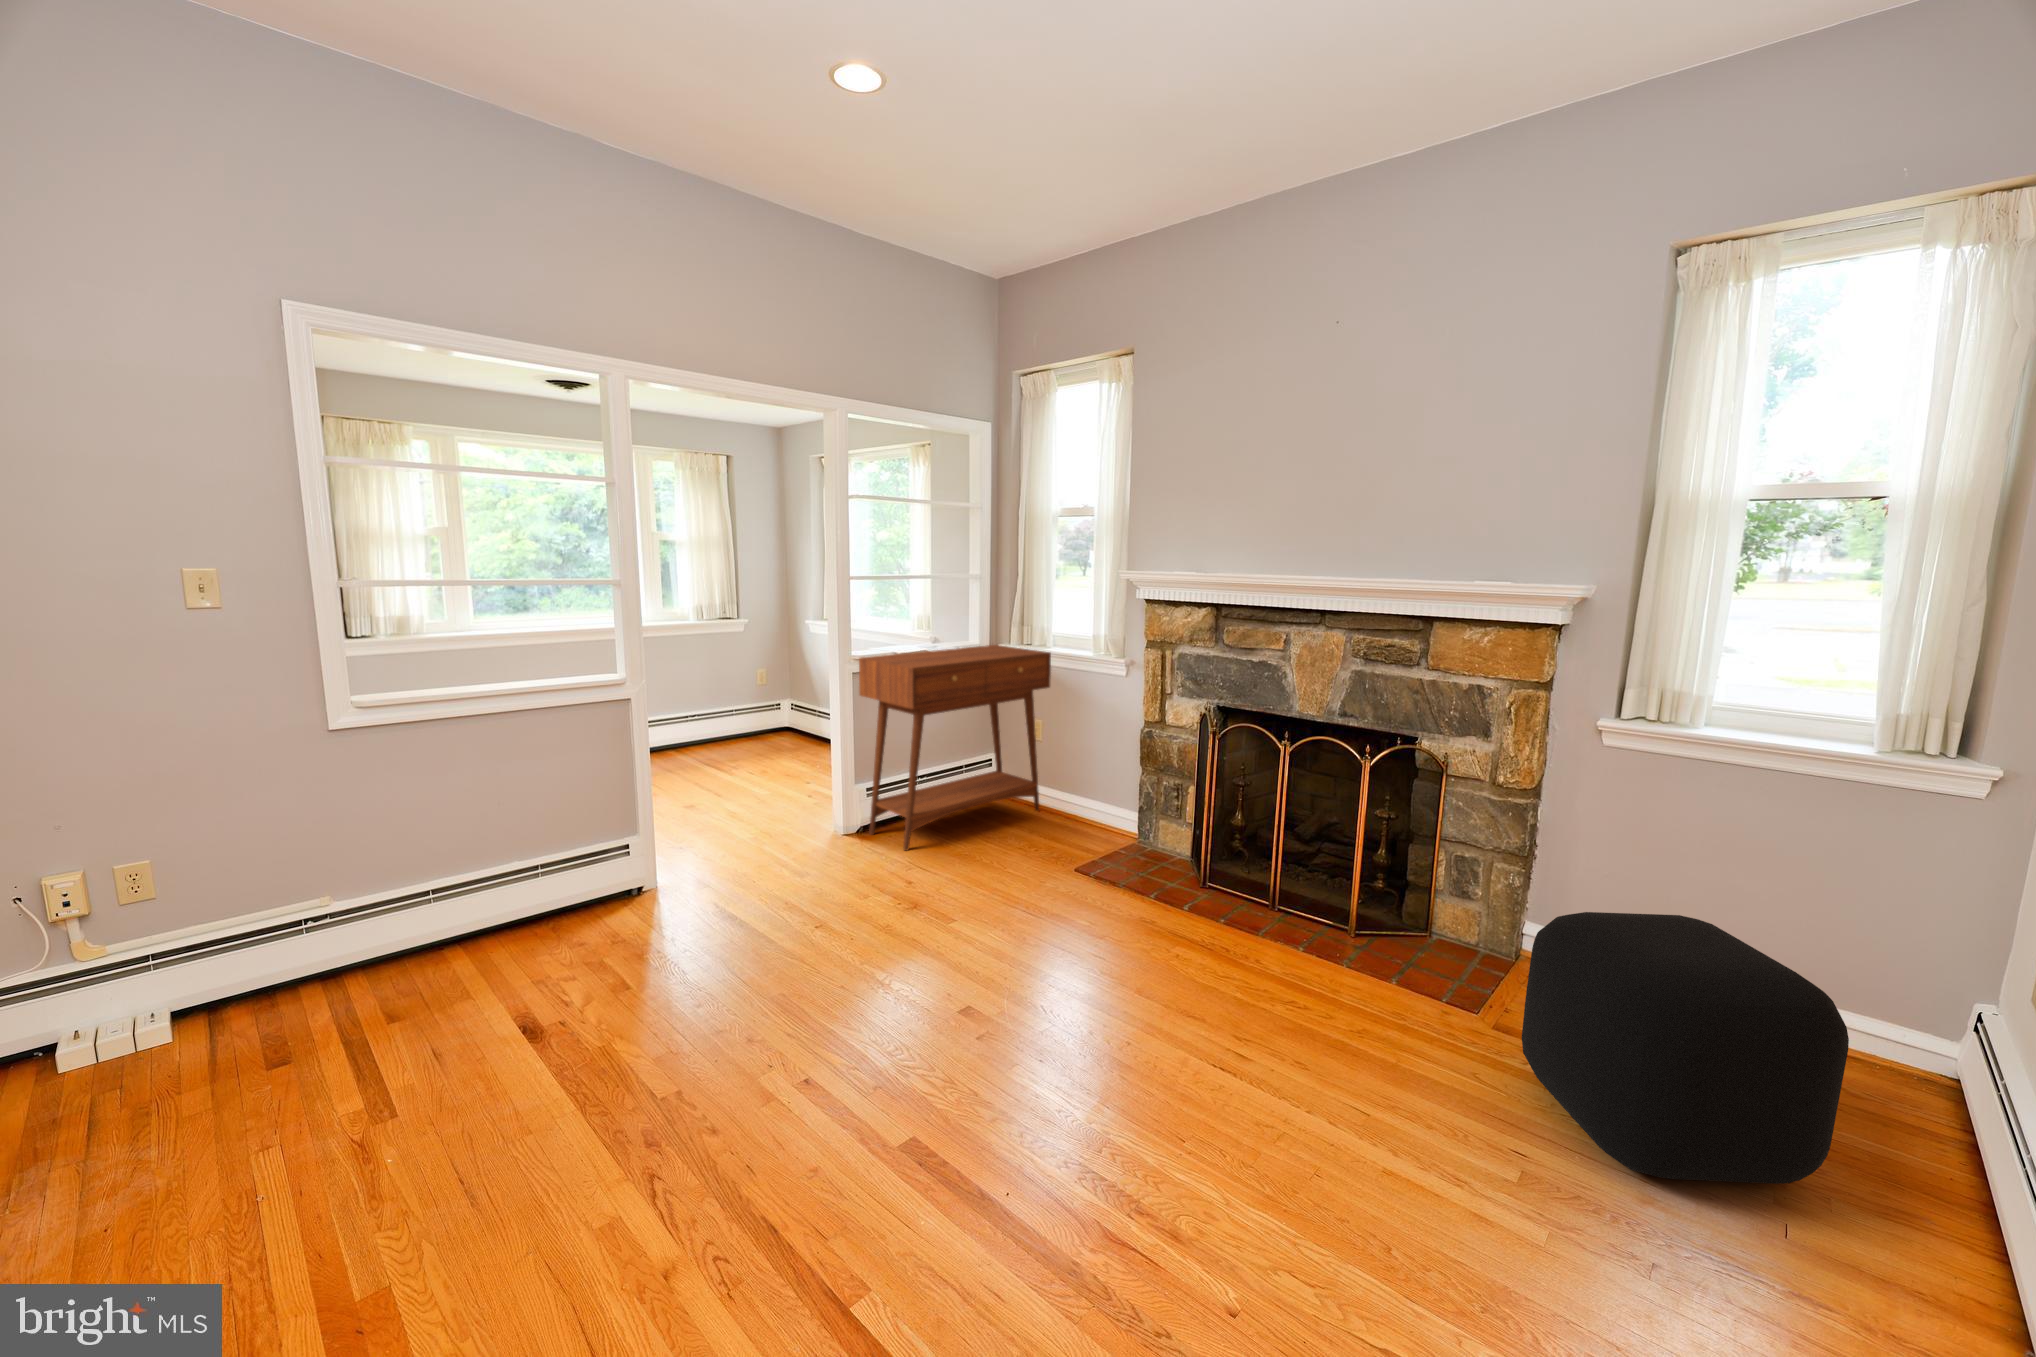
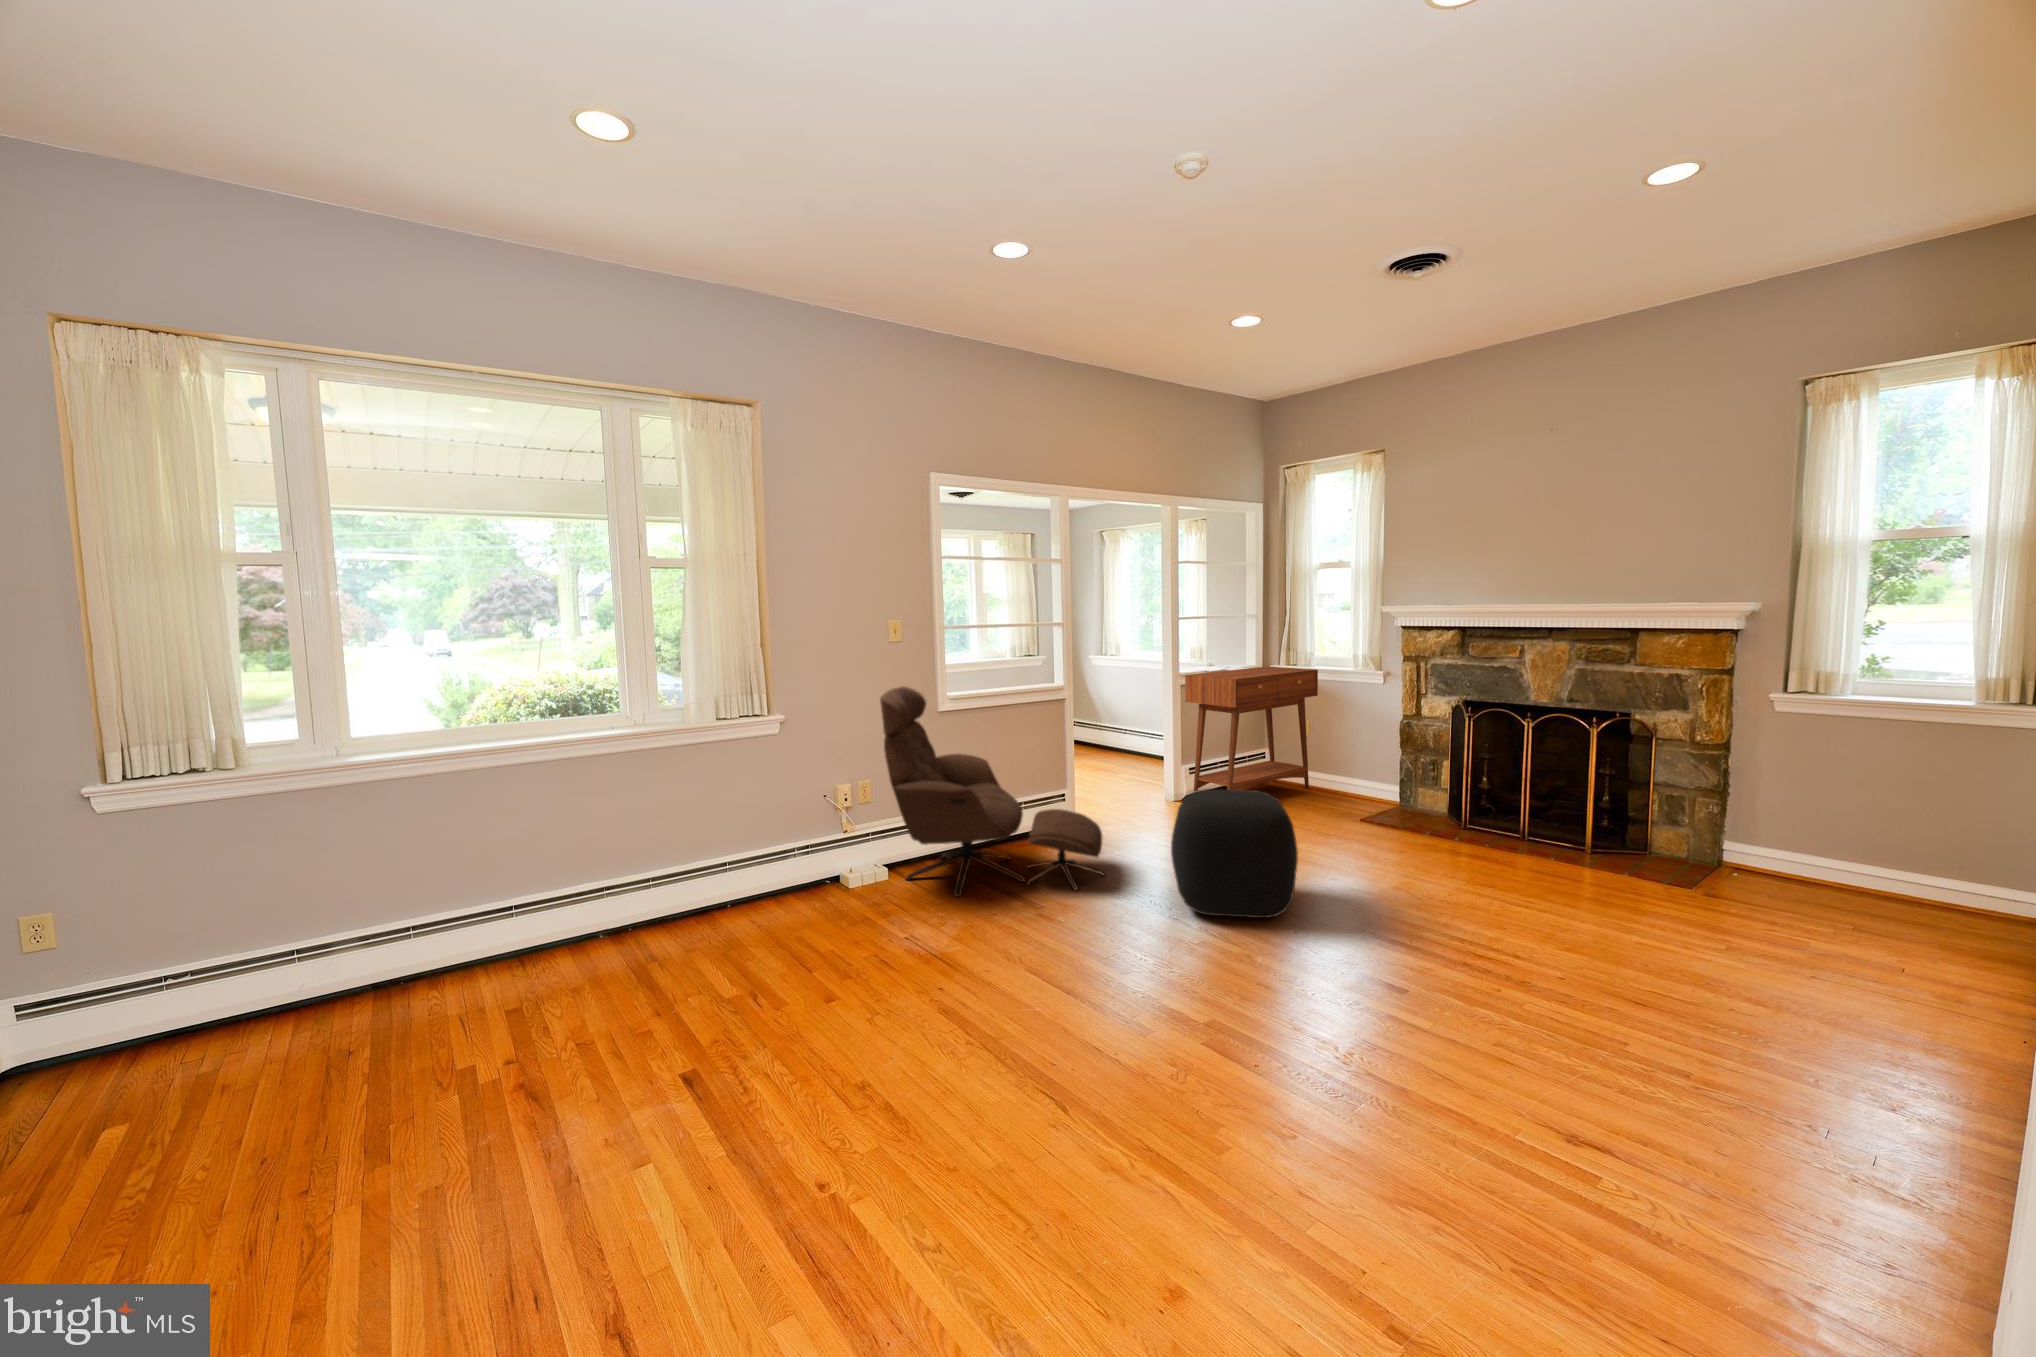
lounge chair: none [61,685,601,1091] -> present [880,686,1104,896]
ottoman: present [1522,912,1849,1184] -> present [1171,789,1298,918]

